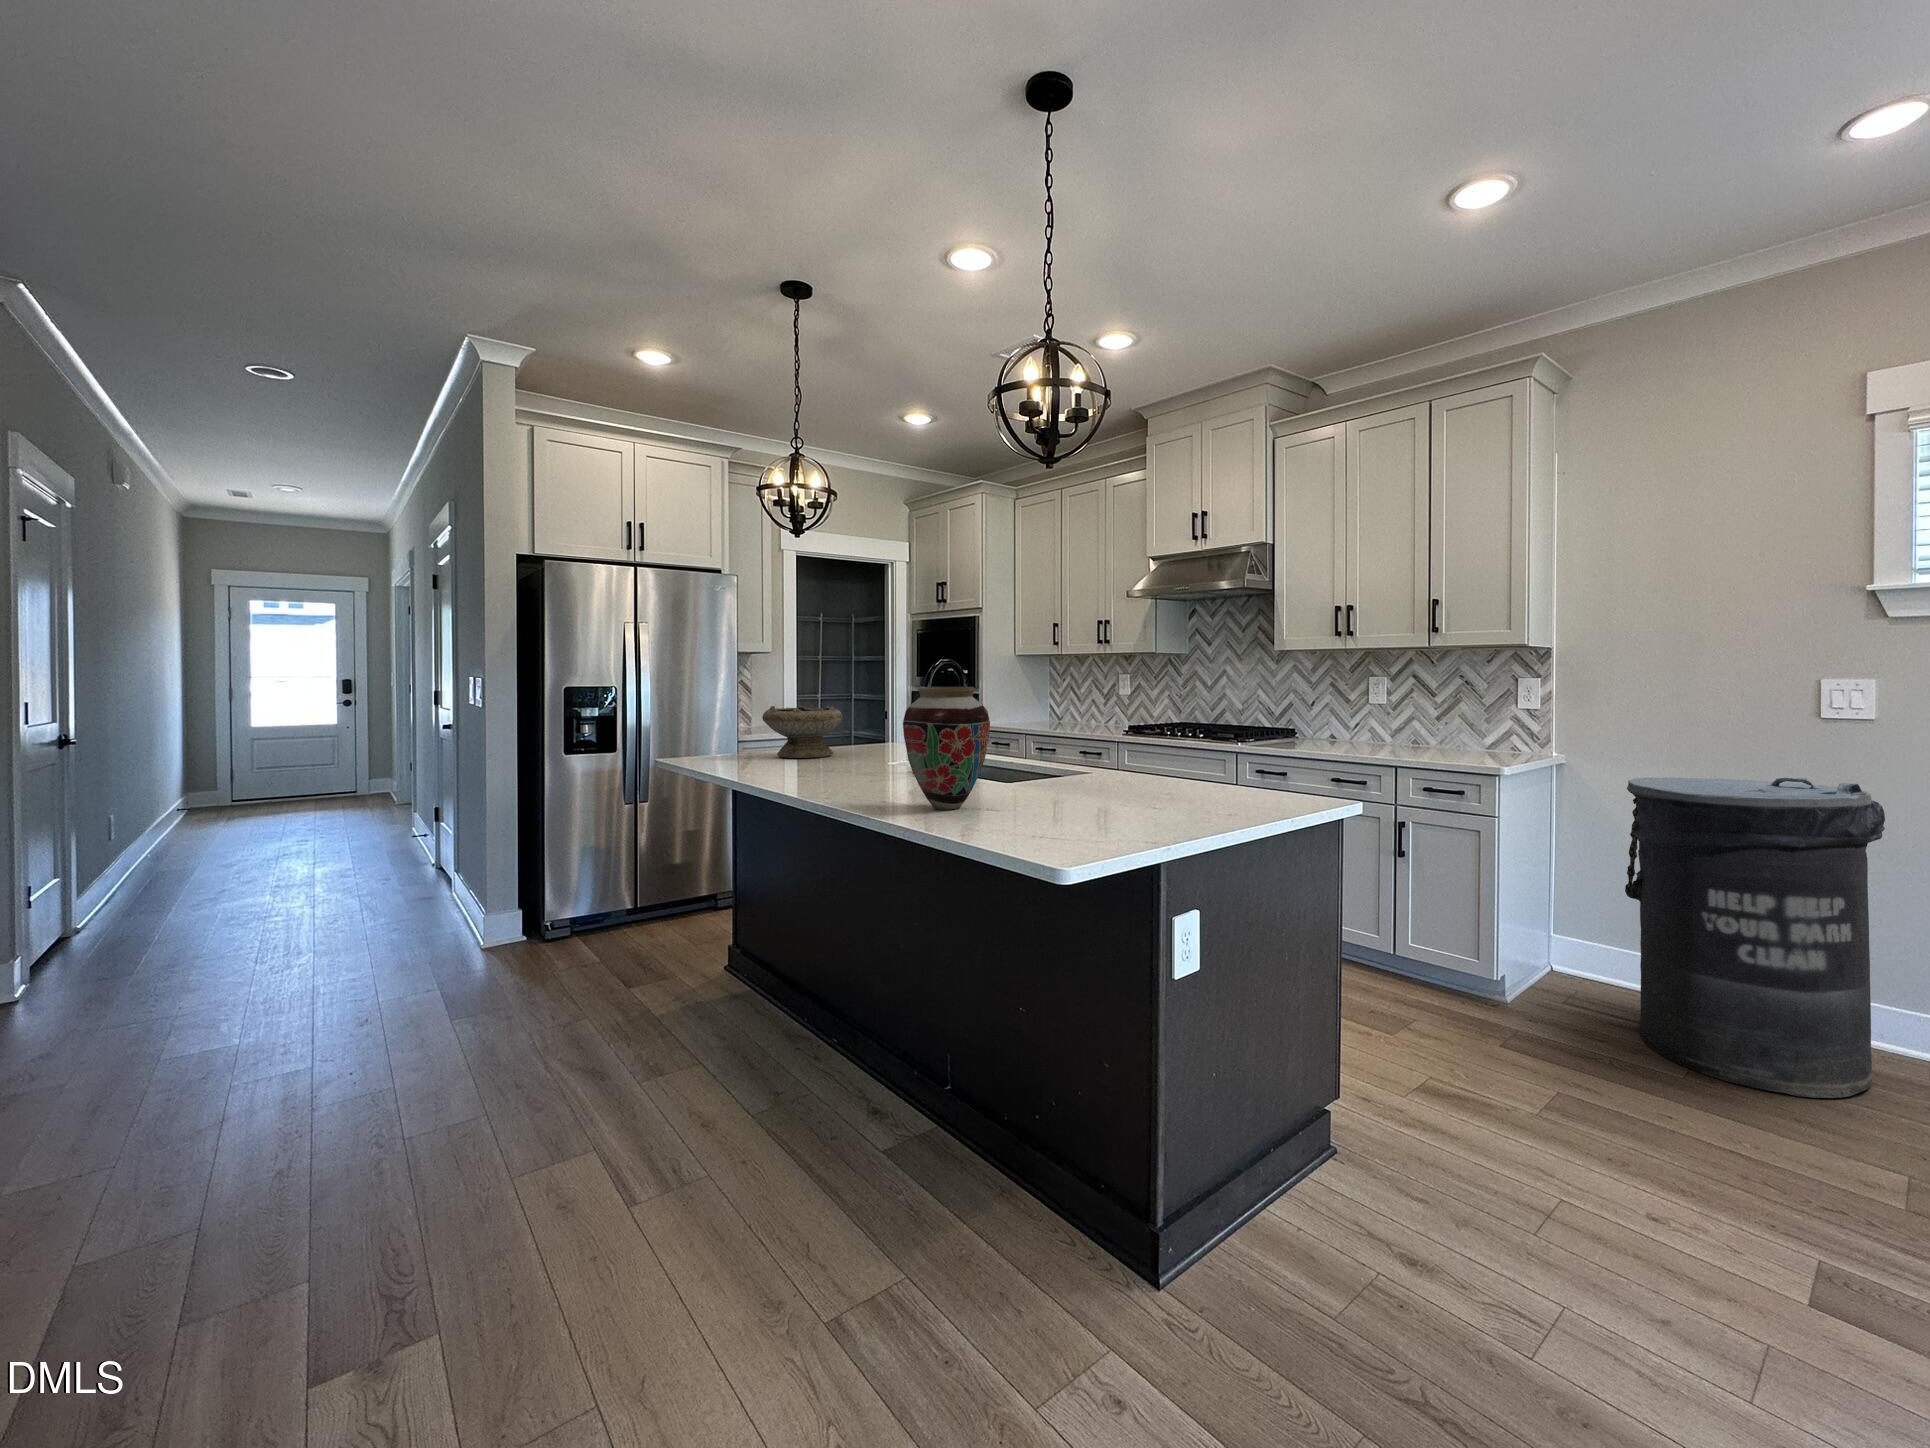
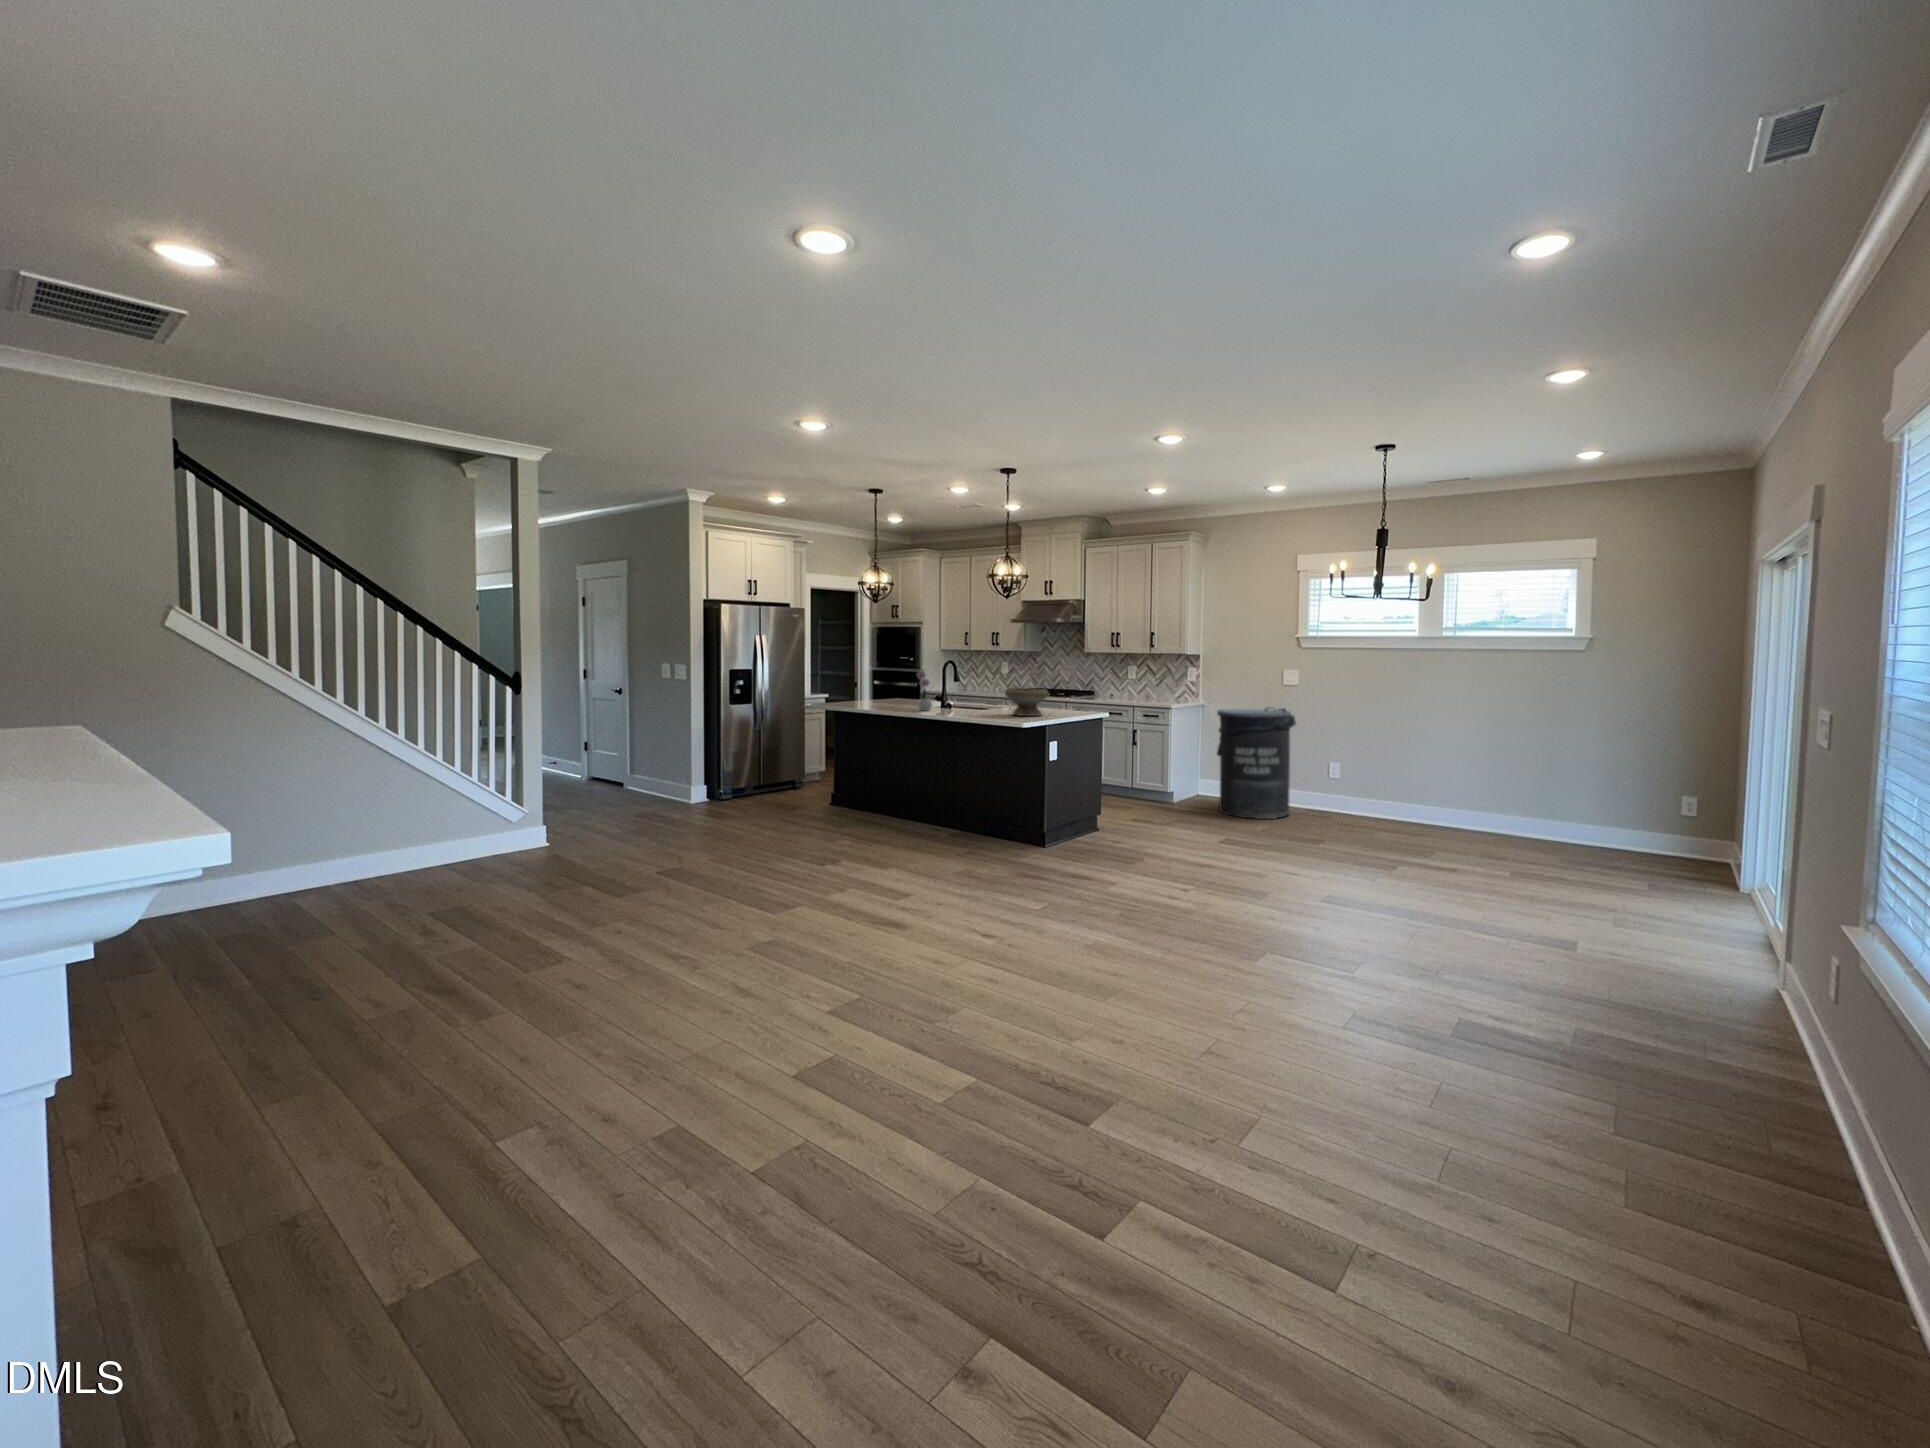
flower arrangement: none [841,668,892,785] -> present [917,667,932,711]
vase: present [903,687,990,810] -> none [955,673,985,716]
bowl: present [762,706,842,758] -> present [1005,687,1048,716]

